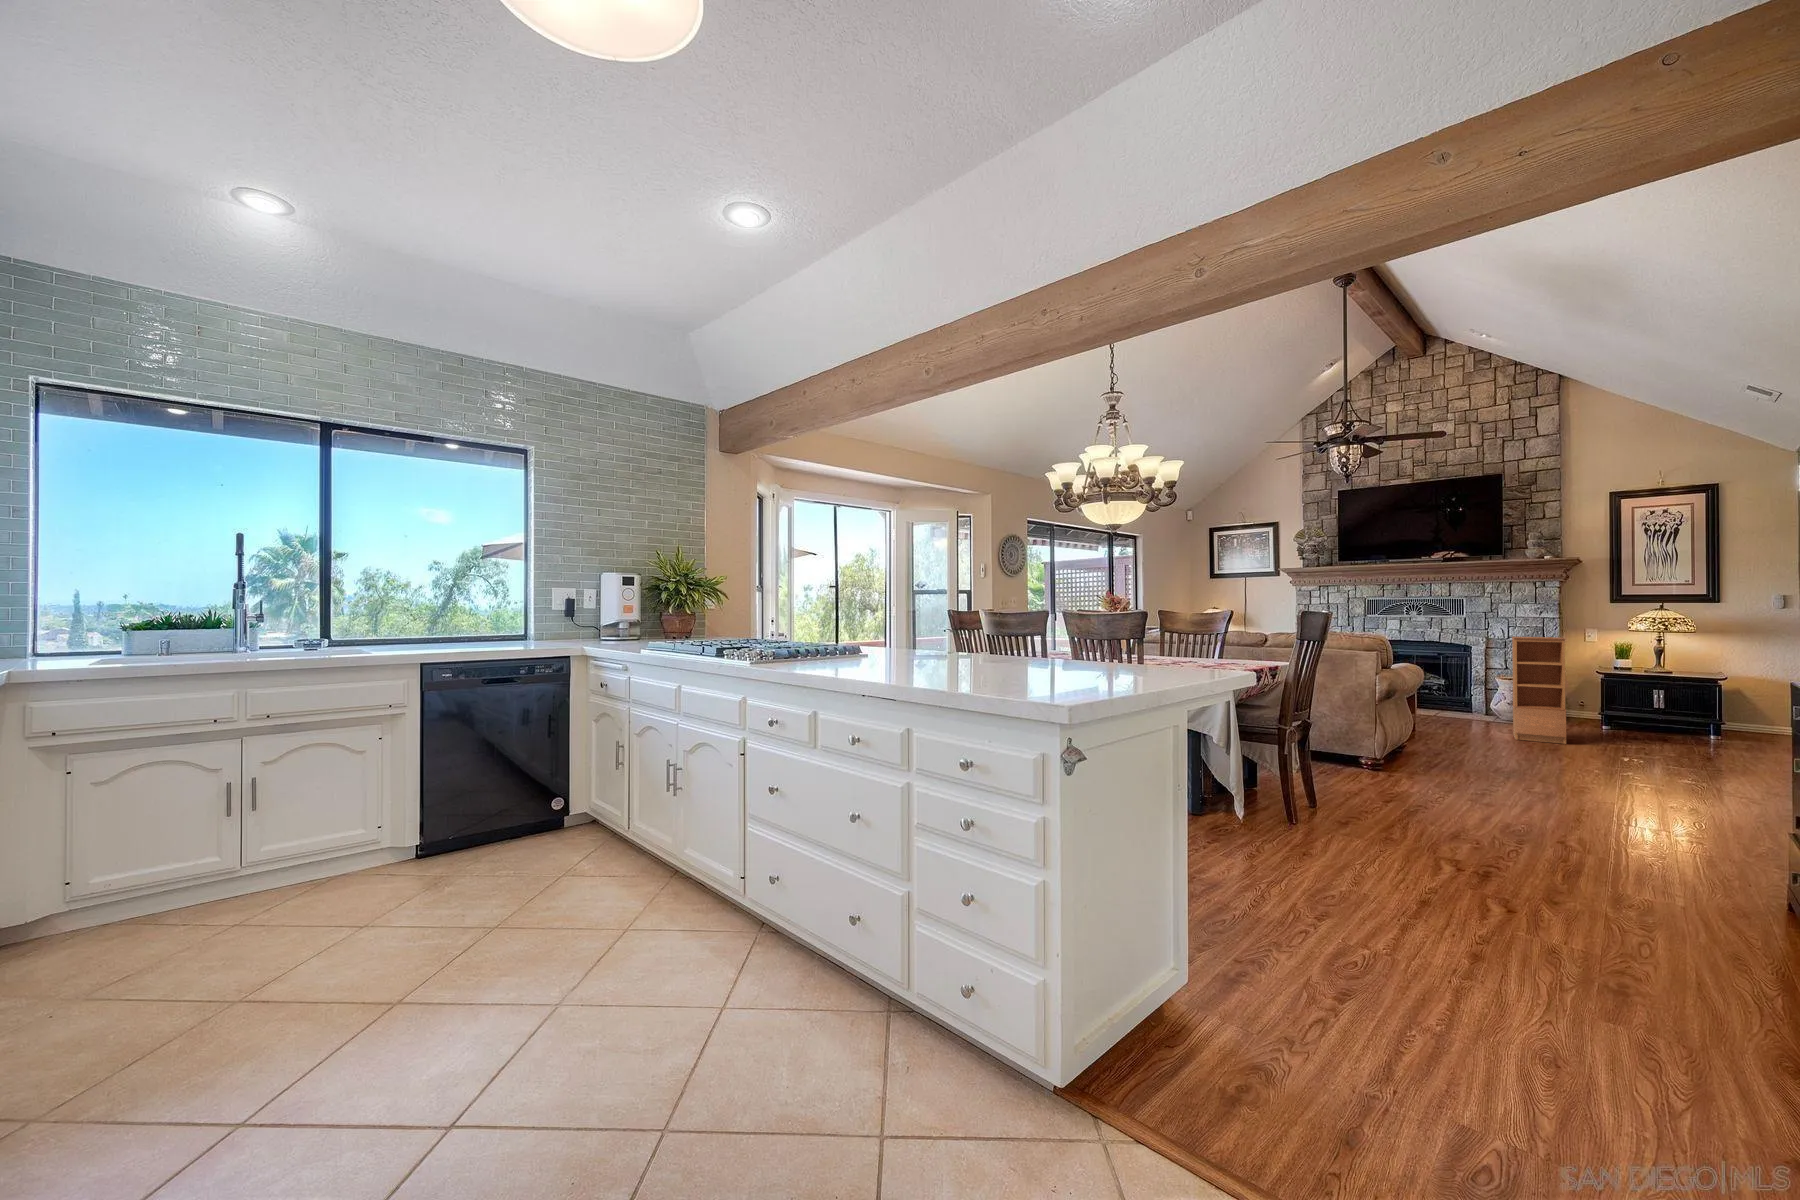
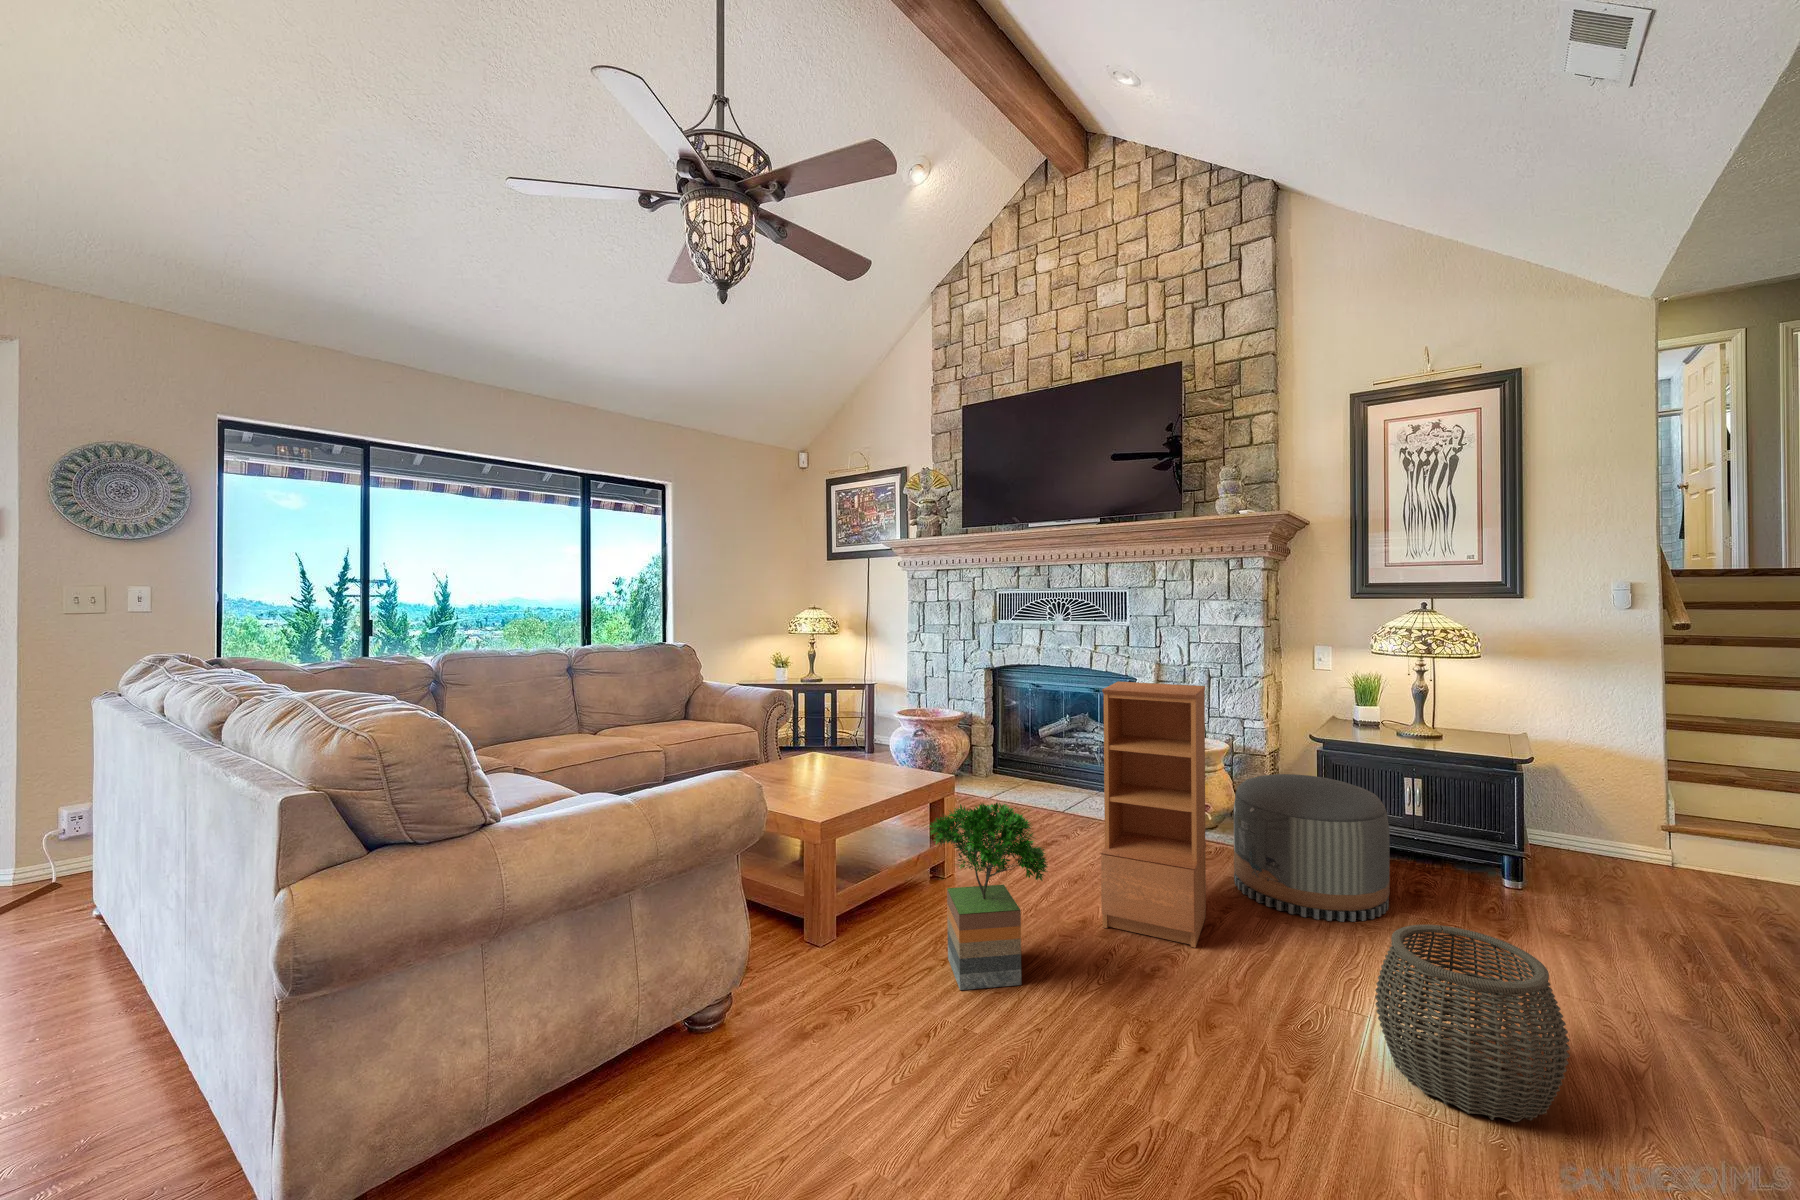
potted tree: none [1448,679,1514,748] -> present [929,803,1048,990]
pouf: none [1565,684,1653,742] -> present [1234,774,1390,922]
woven basket: none [1664,716,1743,768] -> present [1375,925,1570,1122]

